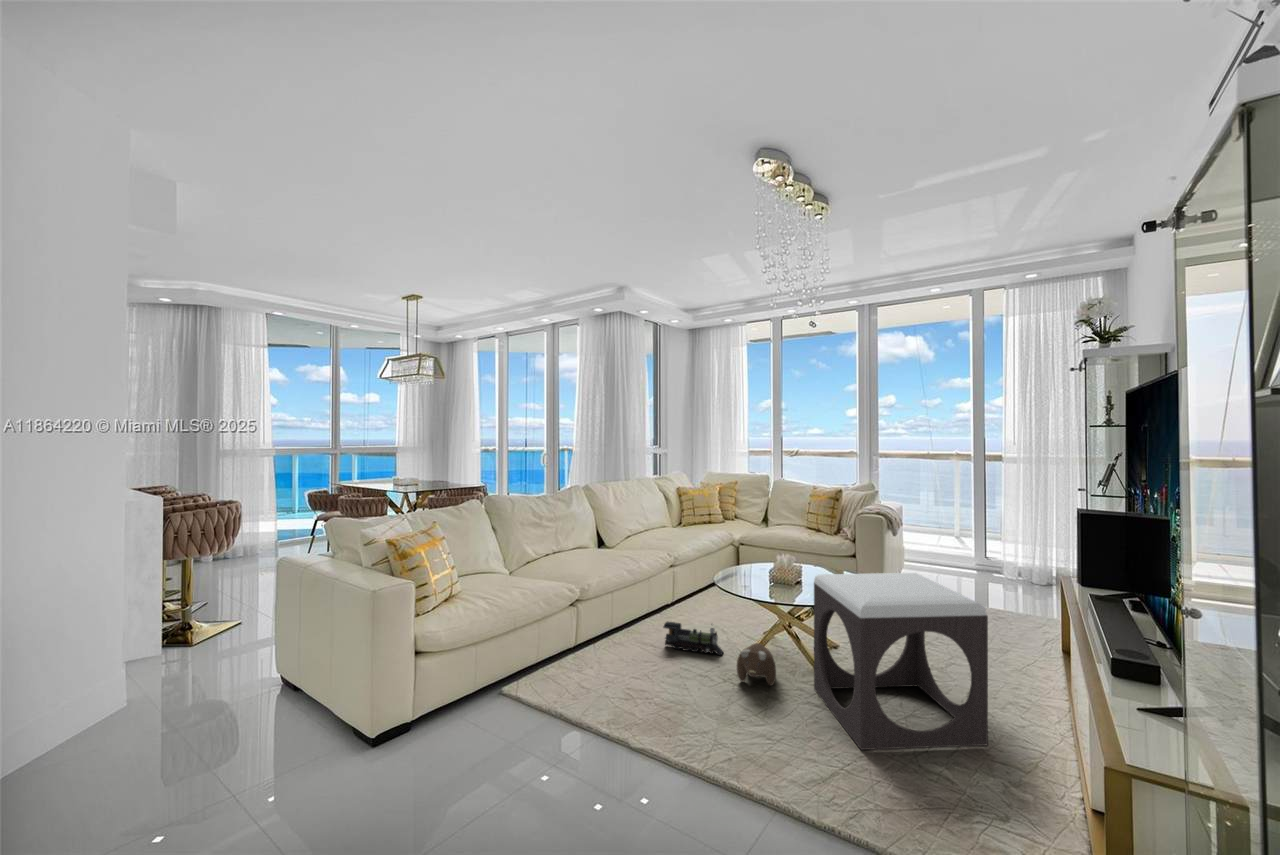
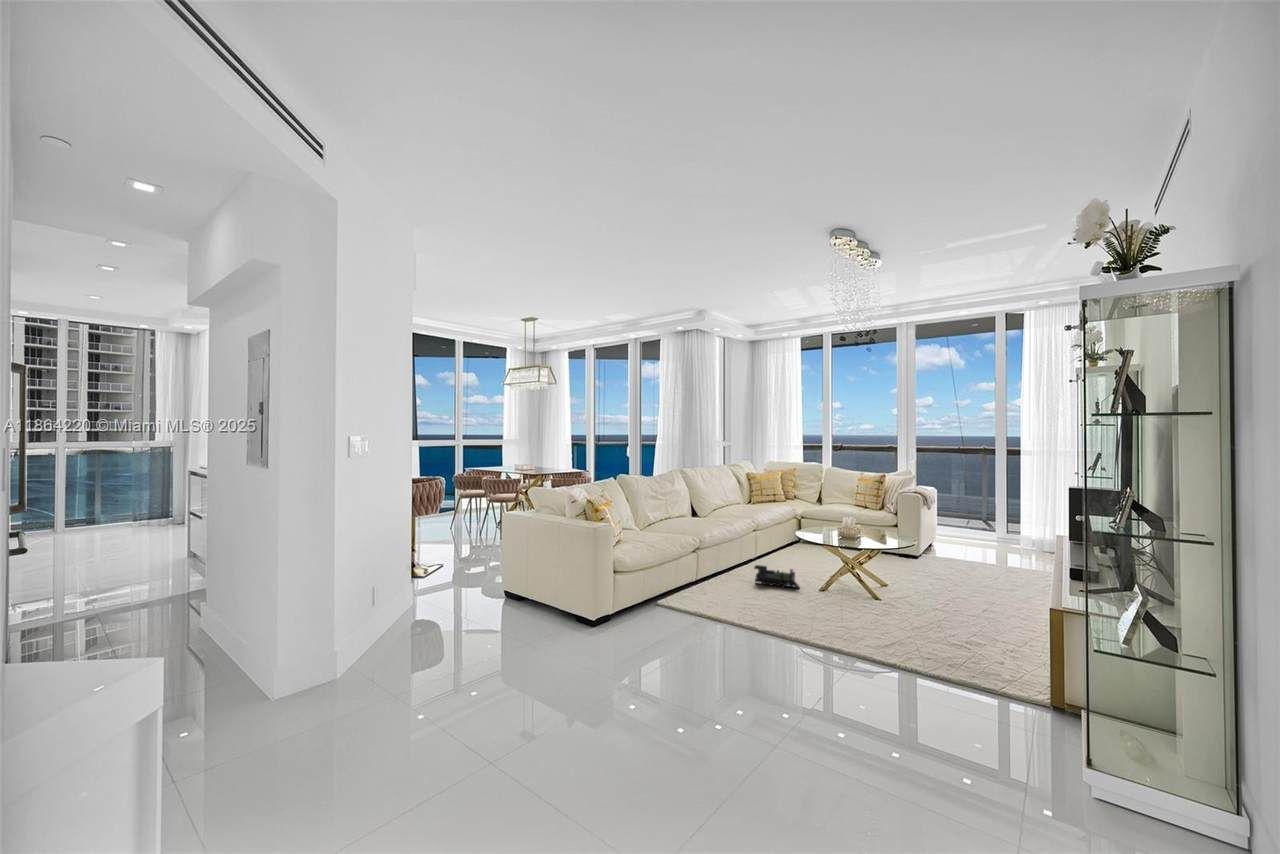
footstool: present [814,573,988,750] -> none [870,525,995,636]
plush toy: present [737,643,776,686] -> none [813,576,843,605]

